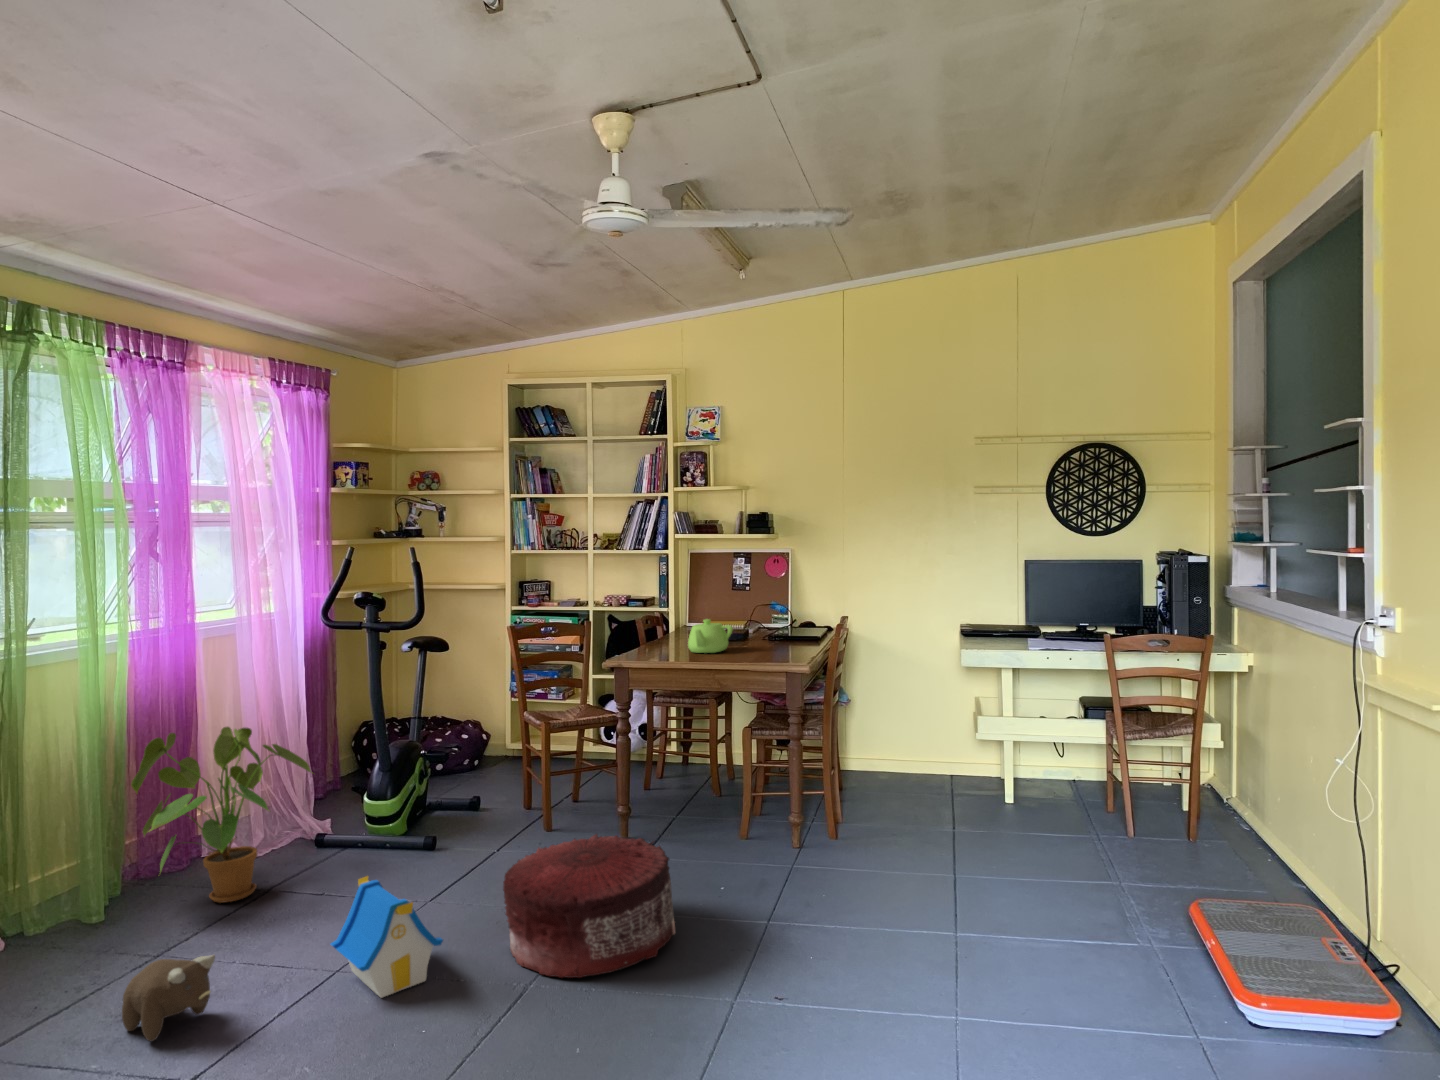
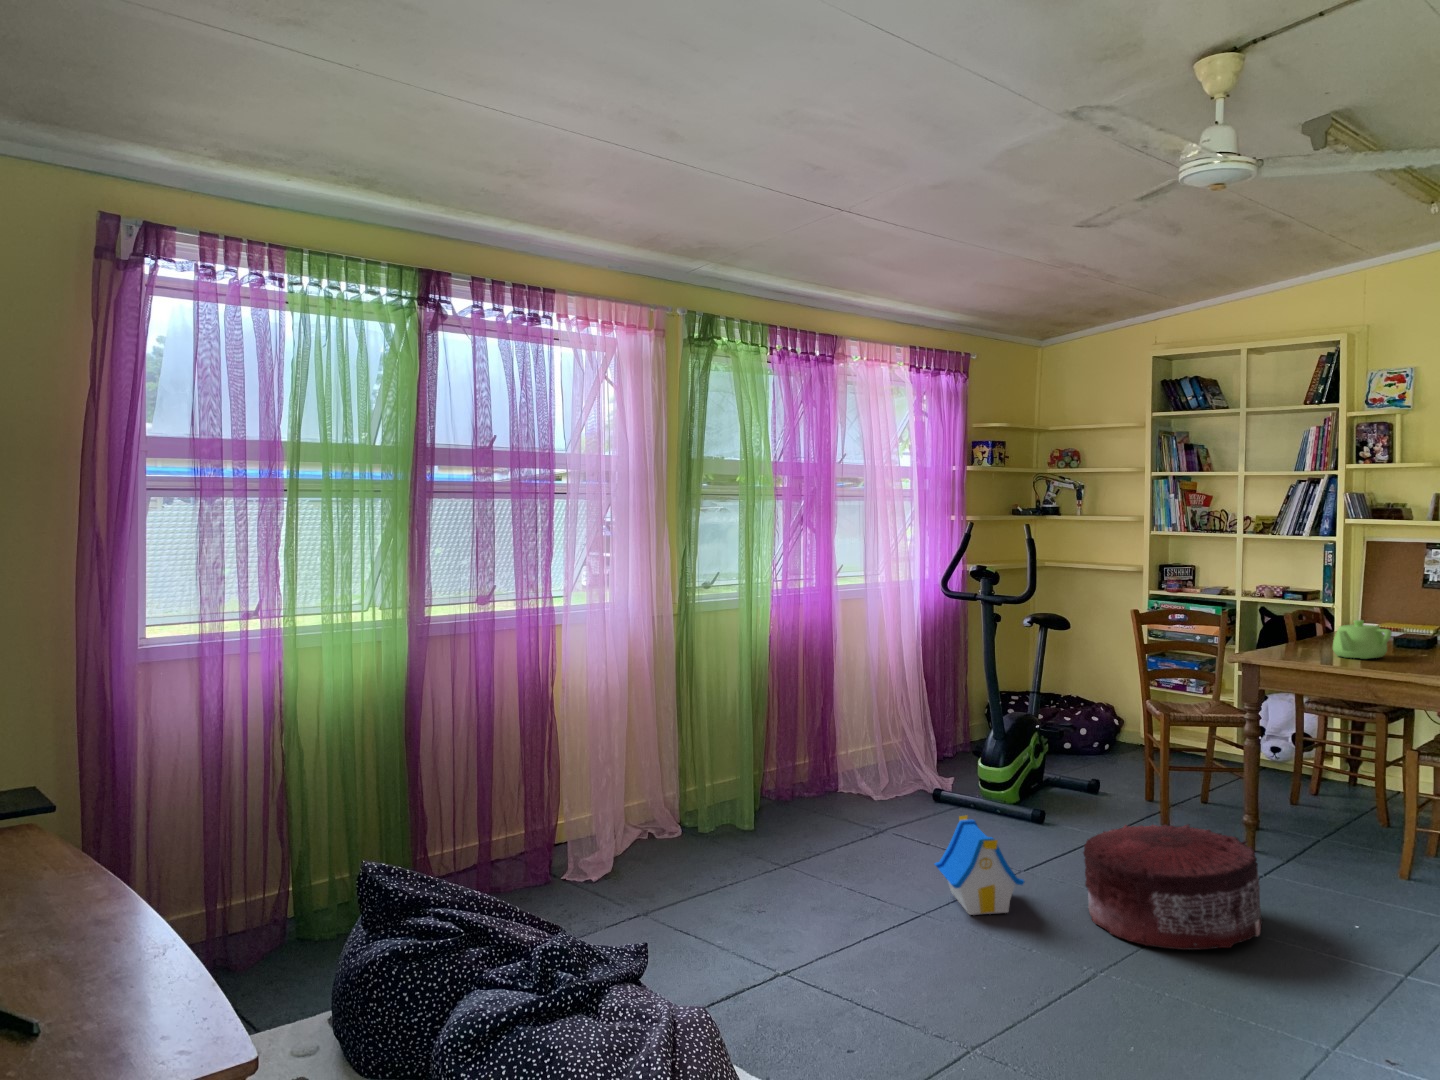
house plant: present [131,727,313,903] -> none [801,676,939,821]
plush toy: present [122,955,215,1041] -> none [787,841,848,898]

